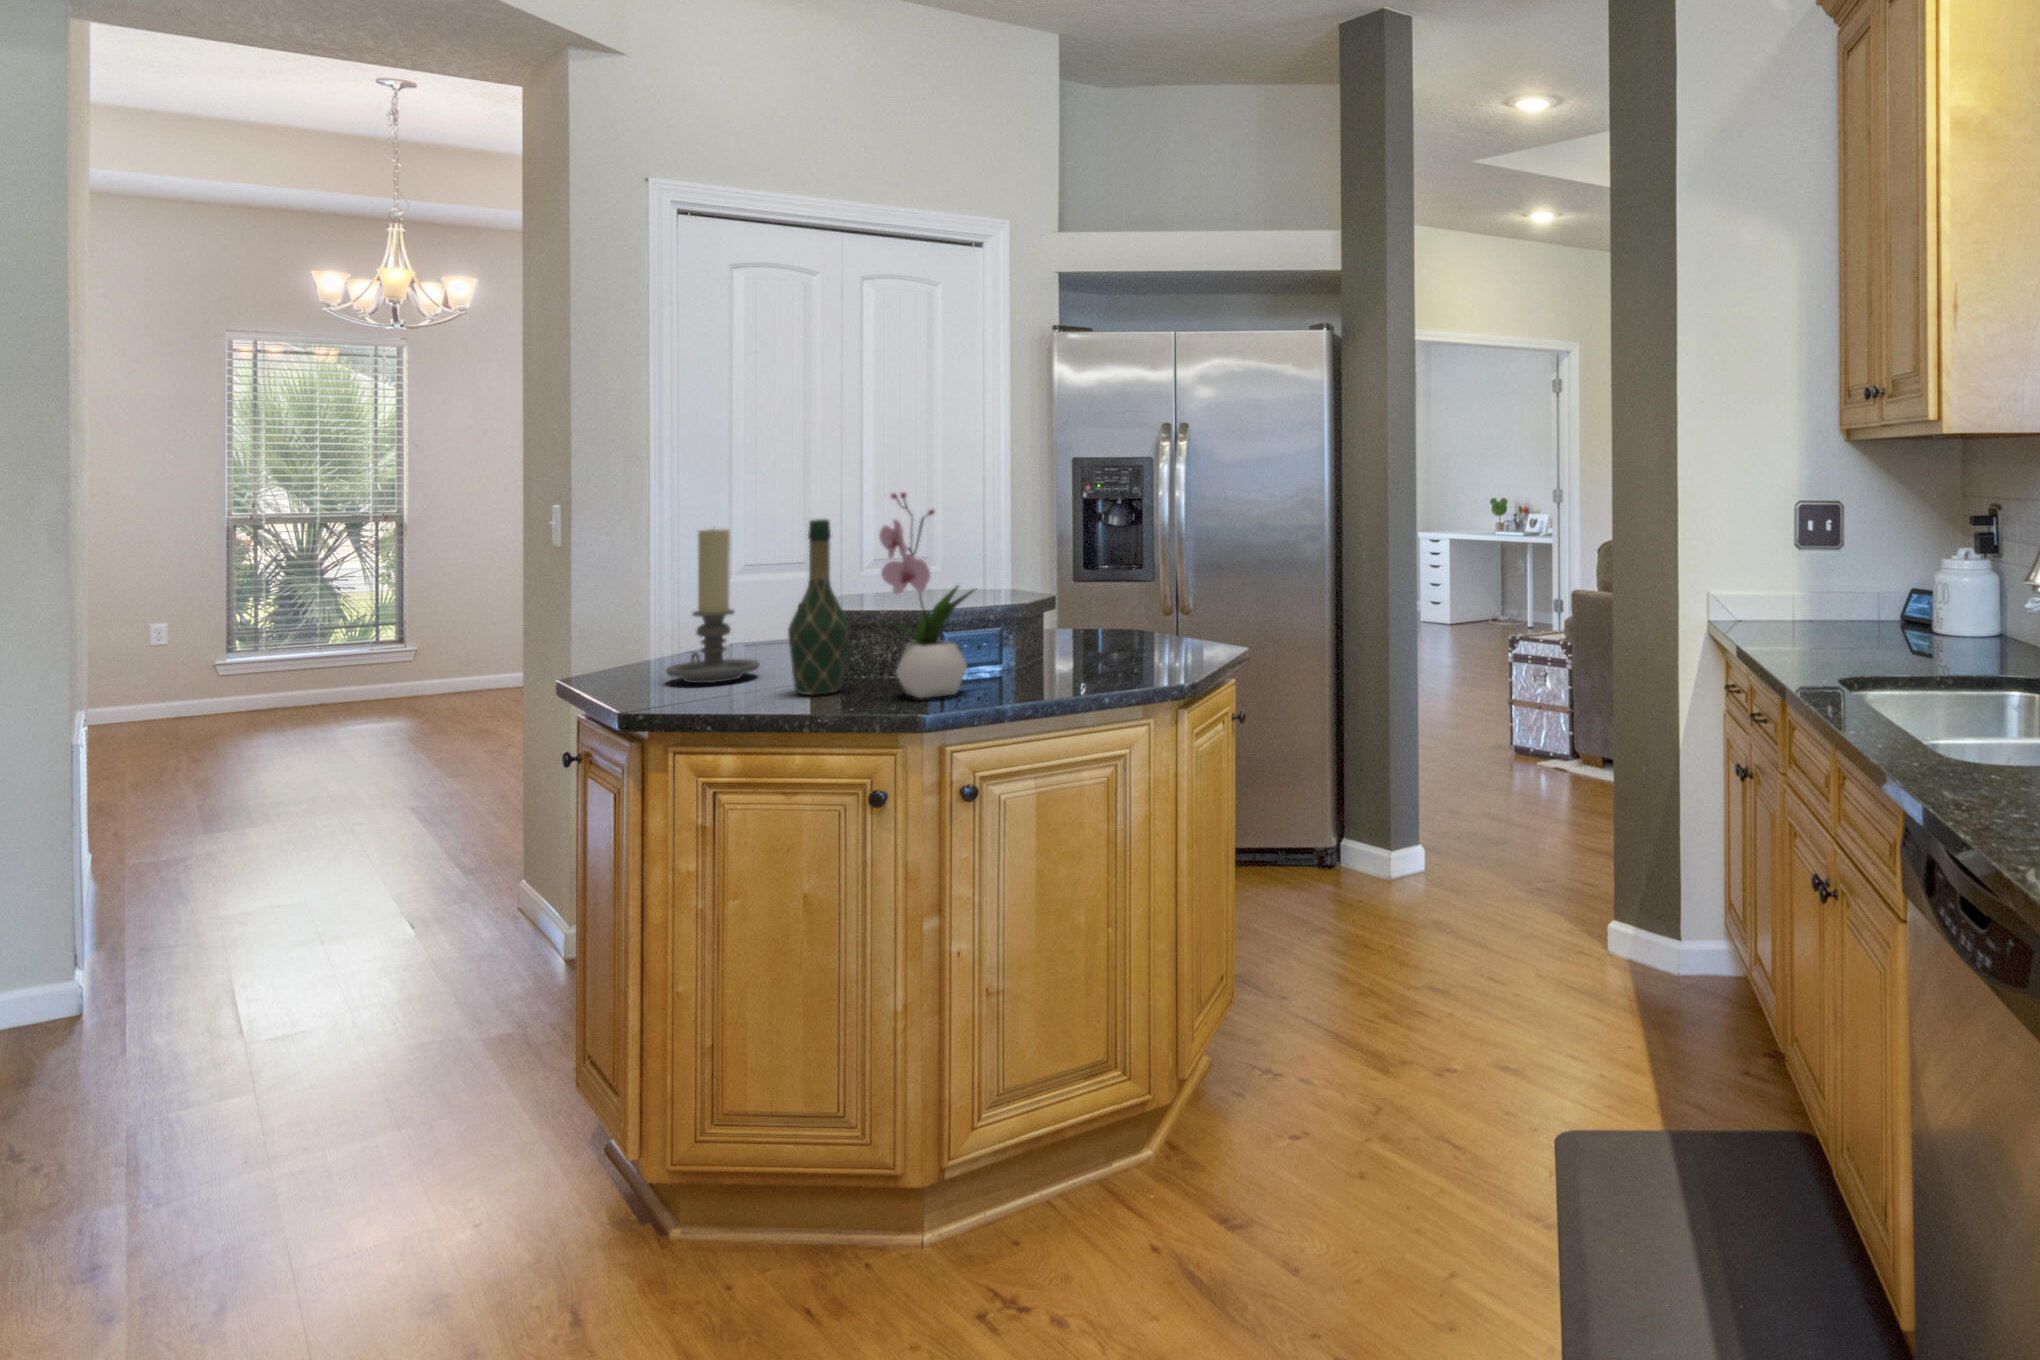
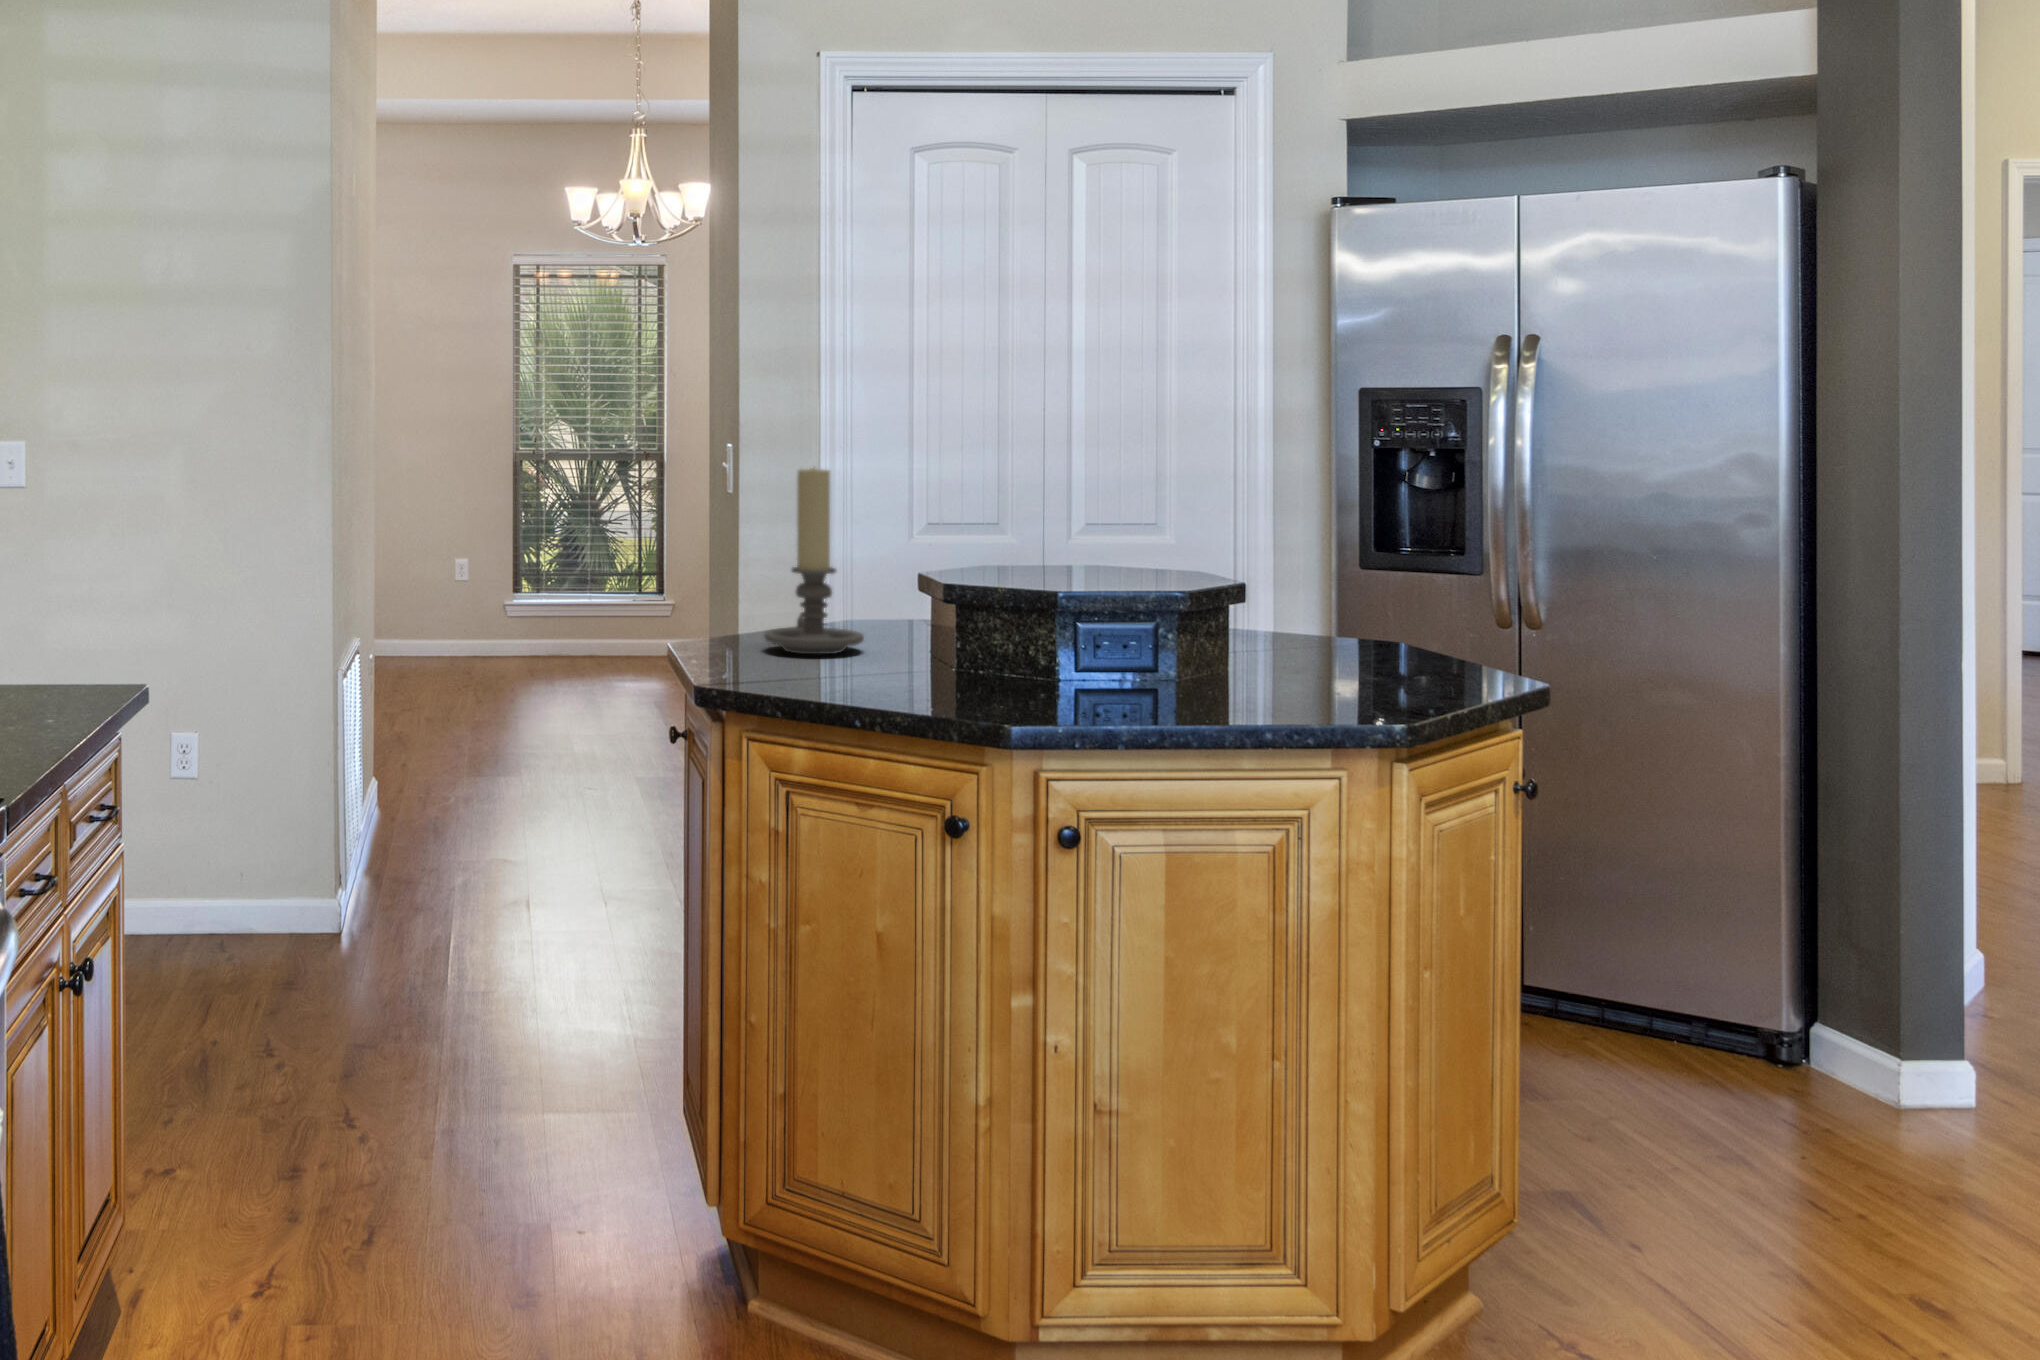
flower arrangement: present [879,492,977,698] -> none [973,427,1093,701]
wine bottle: present [788,519,850,695] -> none [877,460,947,681]

